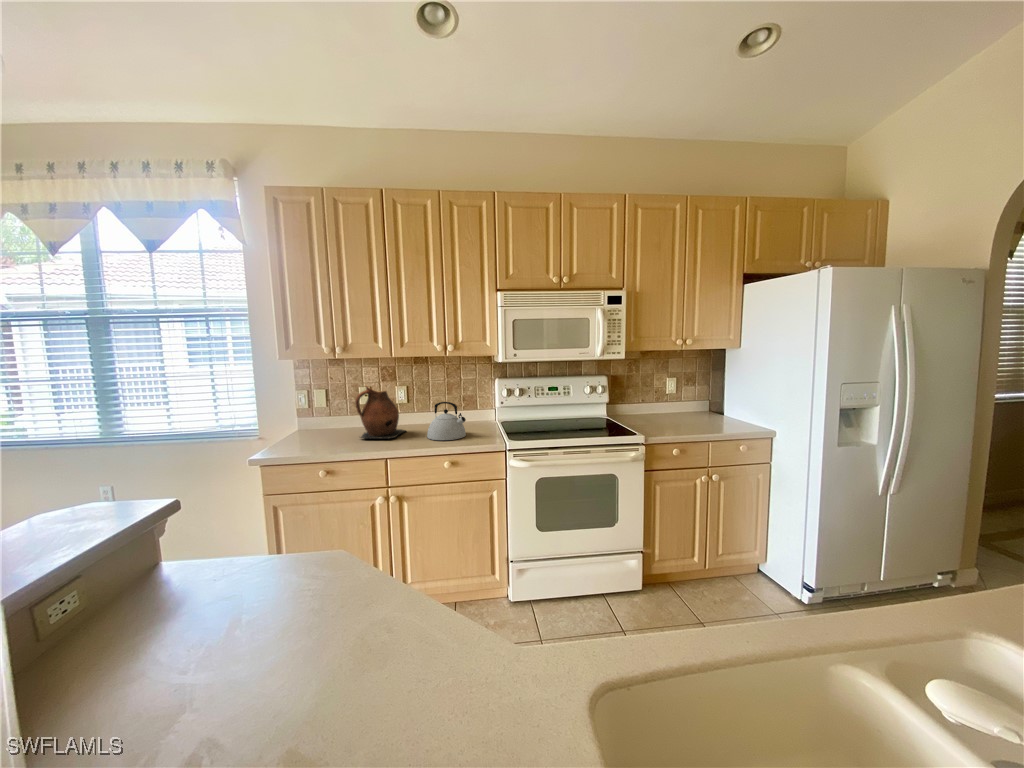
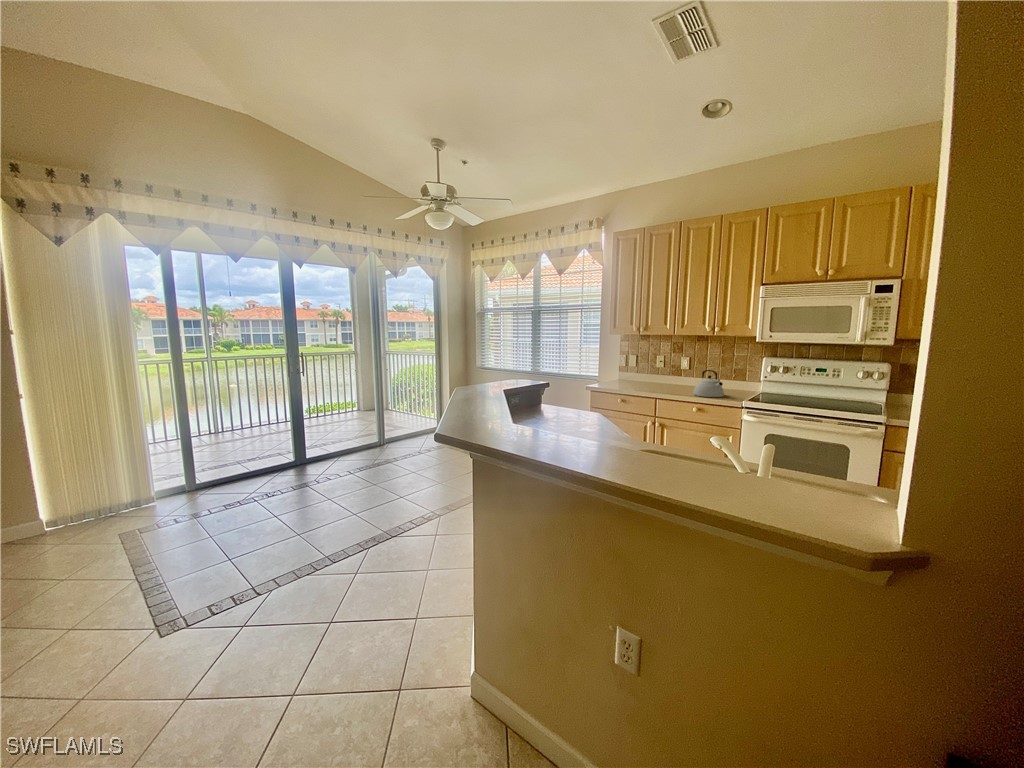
ceramic pitcher: present [355,386,406,439] -> none [650,355,684,391]

